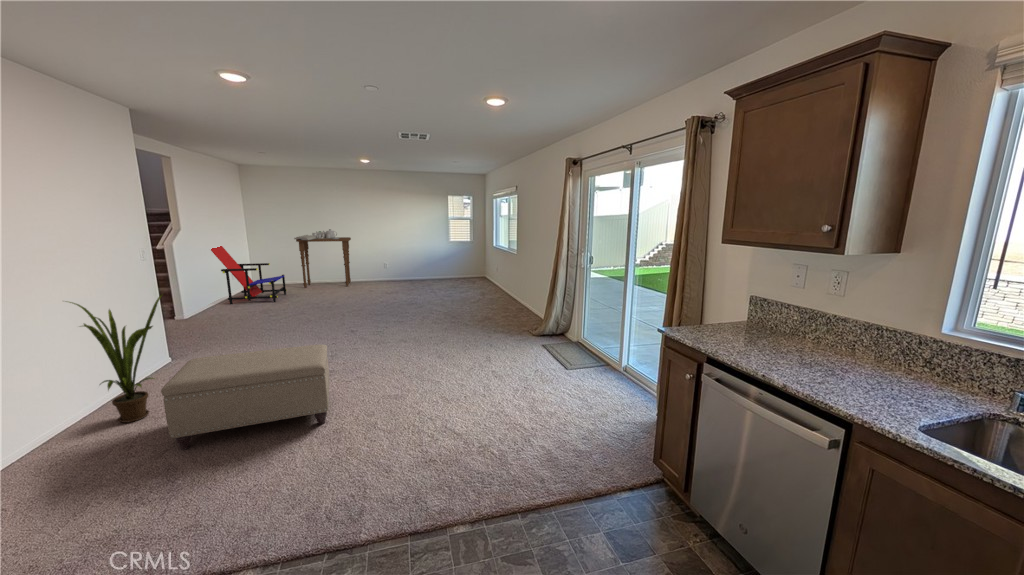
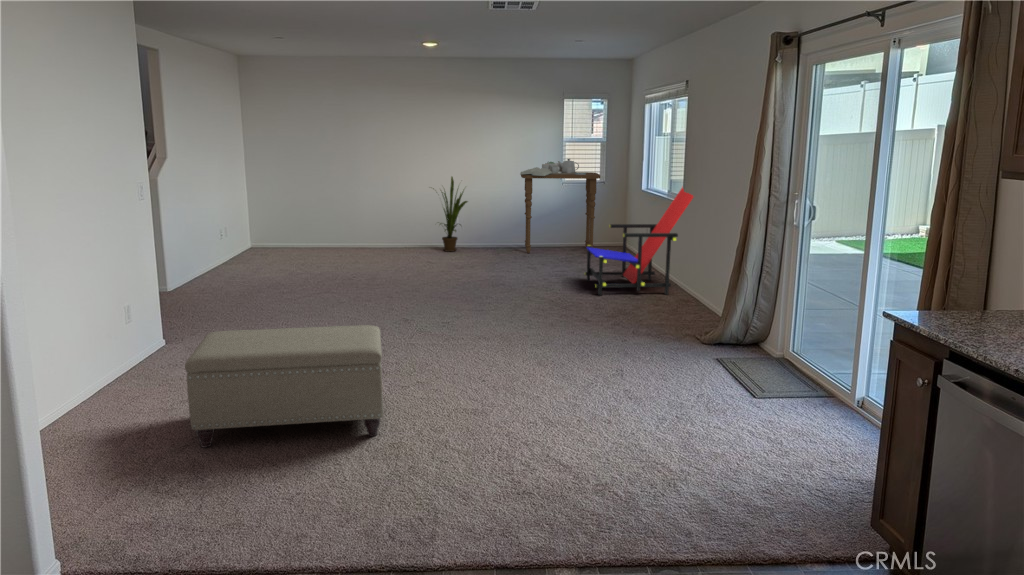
side table: present [294,229,351,288] -> present [520,159,600,253]
lounge chair: present [211,246,287,304] -> present [585,187,693,295]
house plant: present [69,295,162,423] -> present [433,177,468,252]

